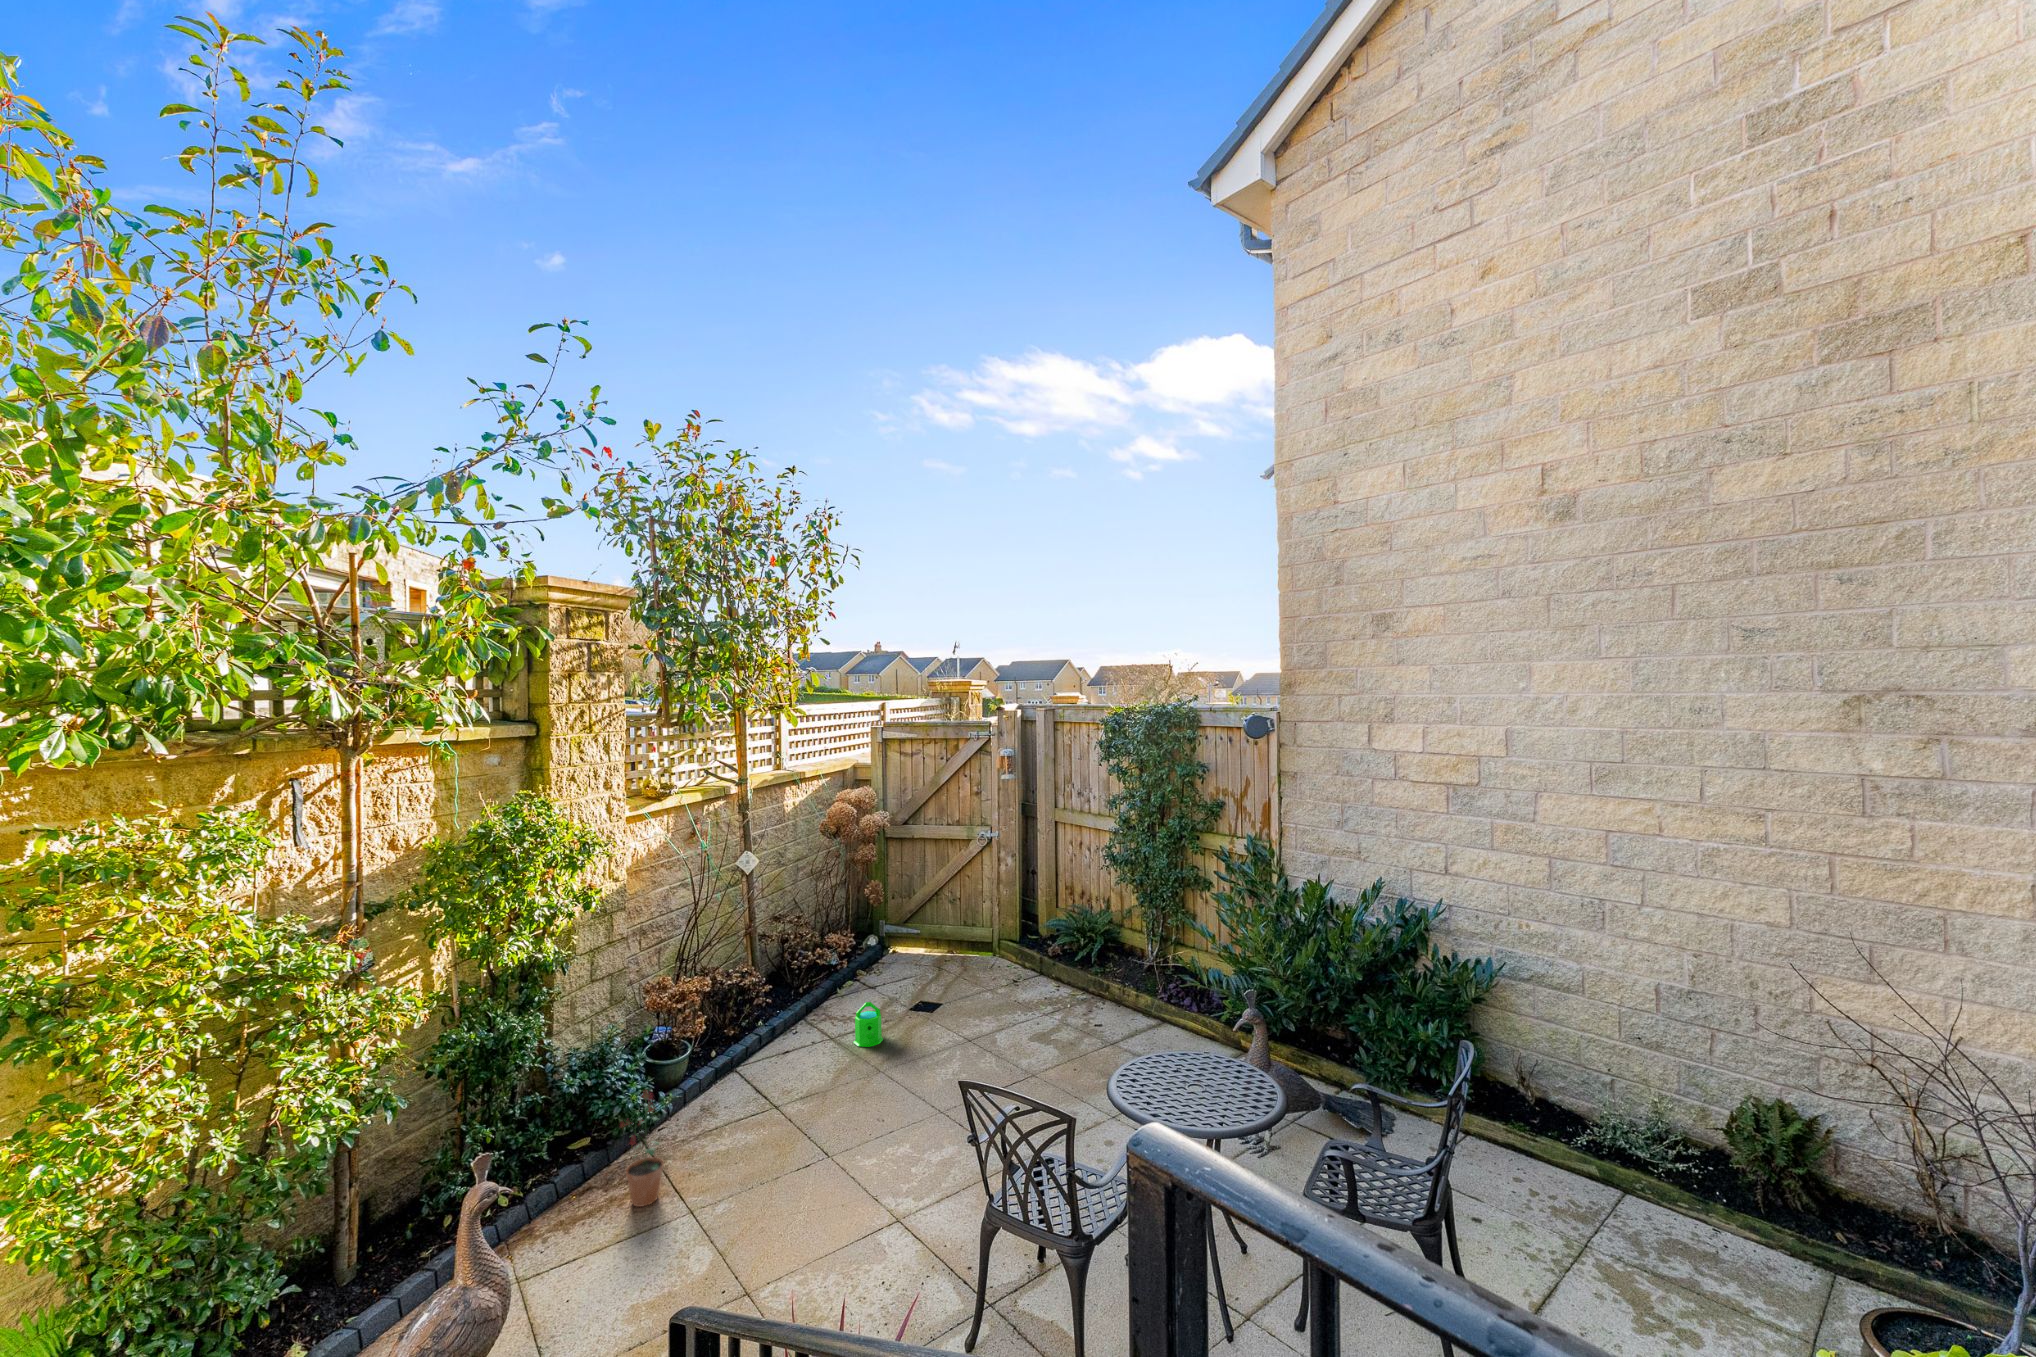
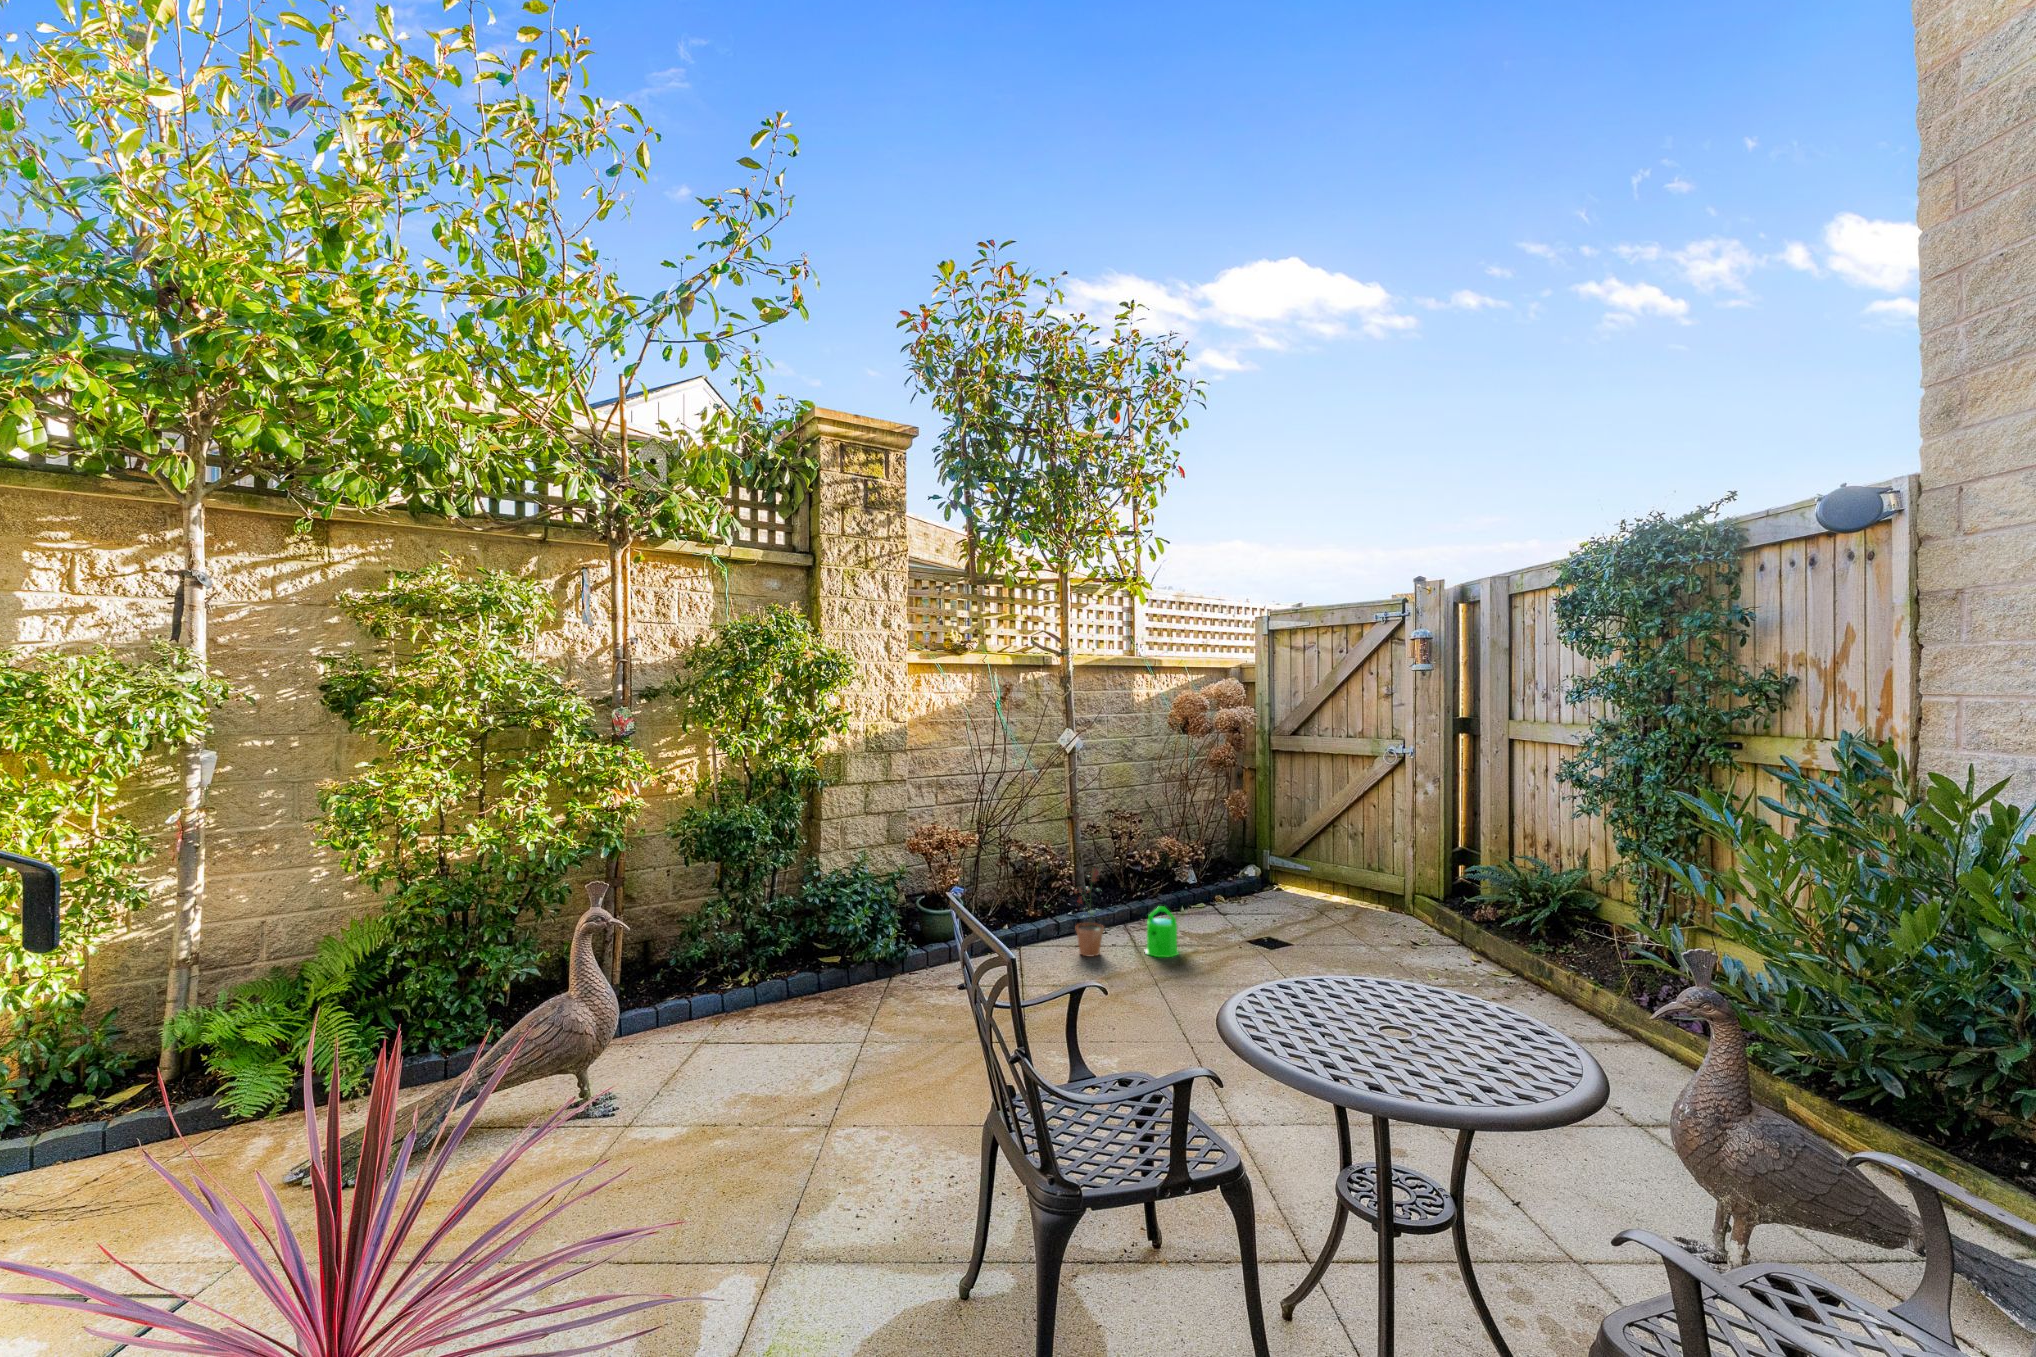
potted plant: present [620,1090,663,1207] -> present [1074,868,1104,956]

